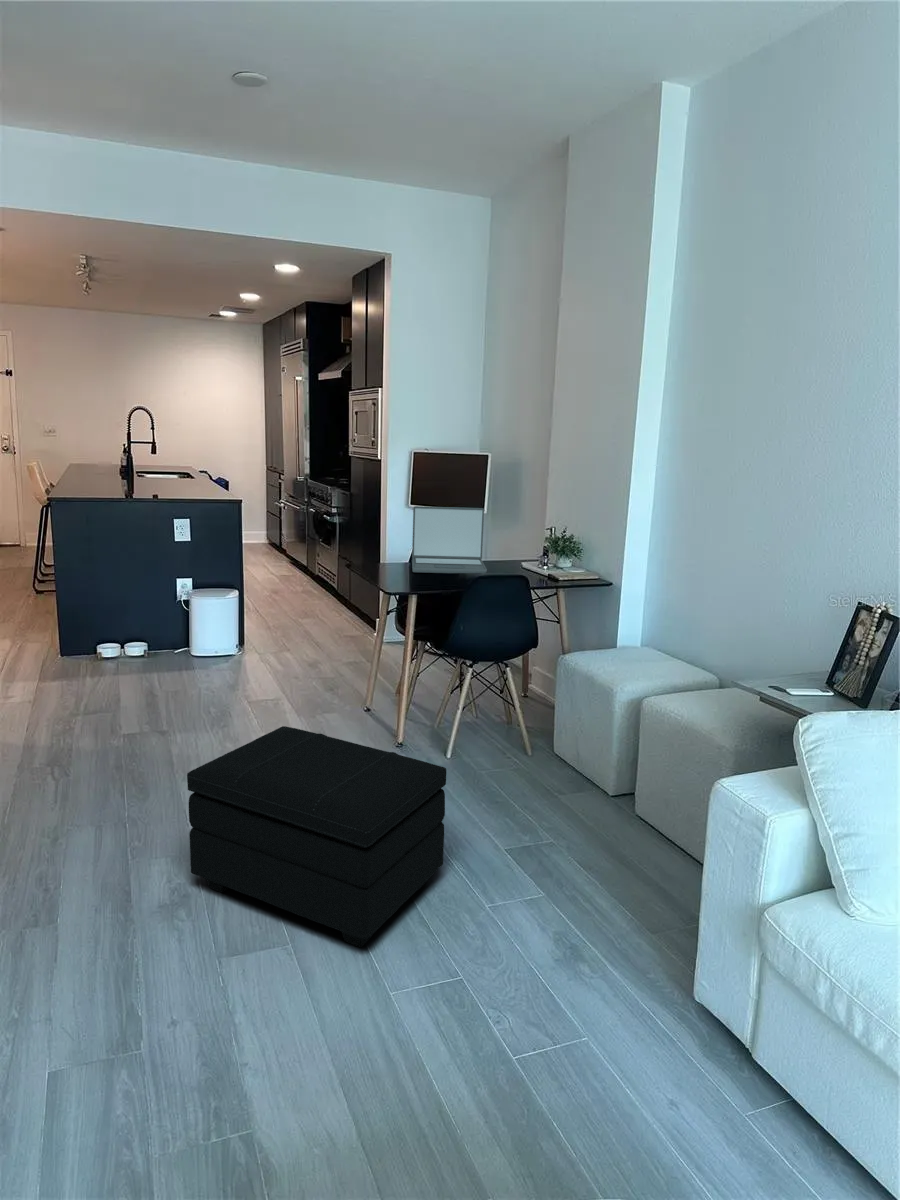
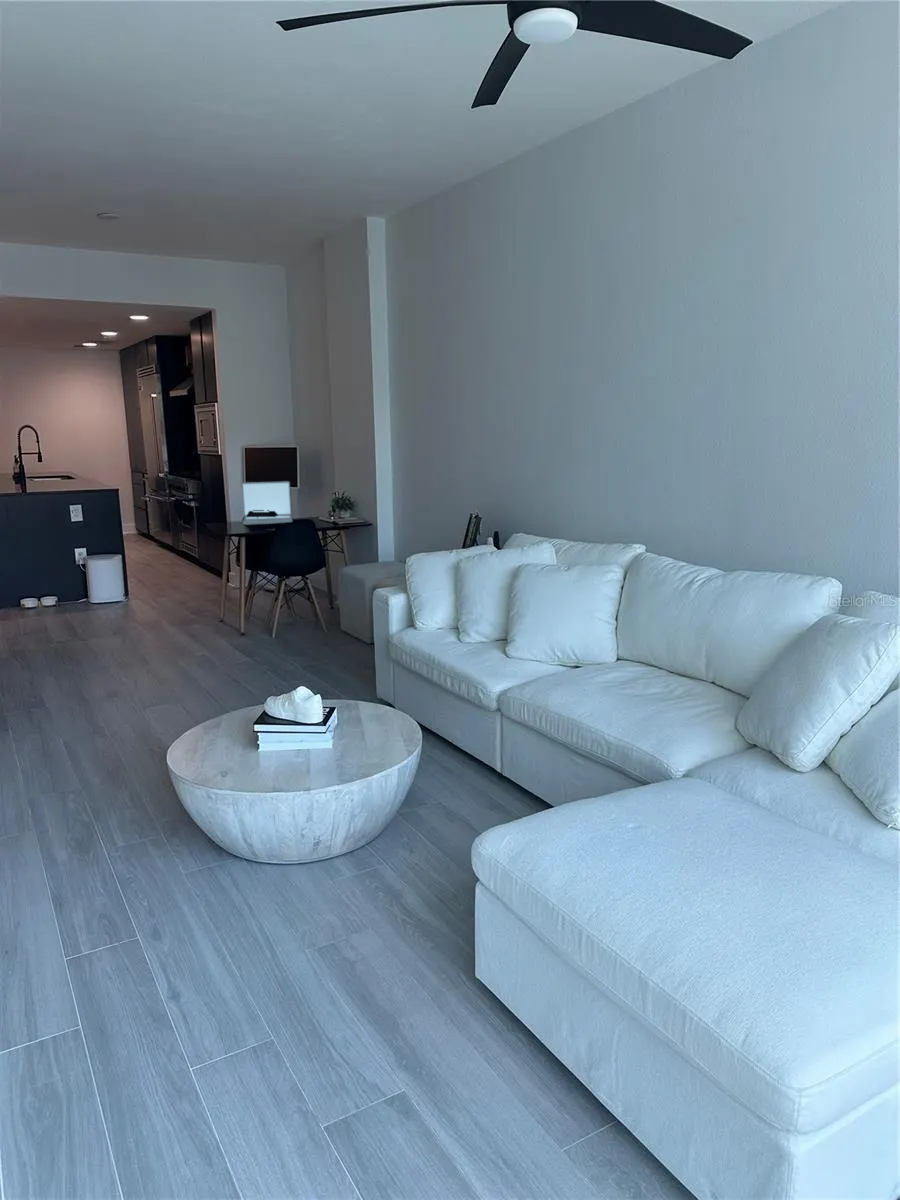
footstool: present [187,726,446,947] -> none [113,606,261,700]

